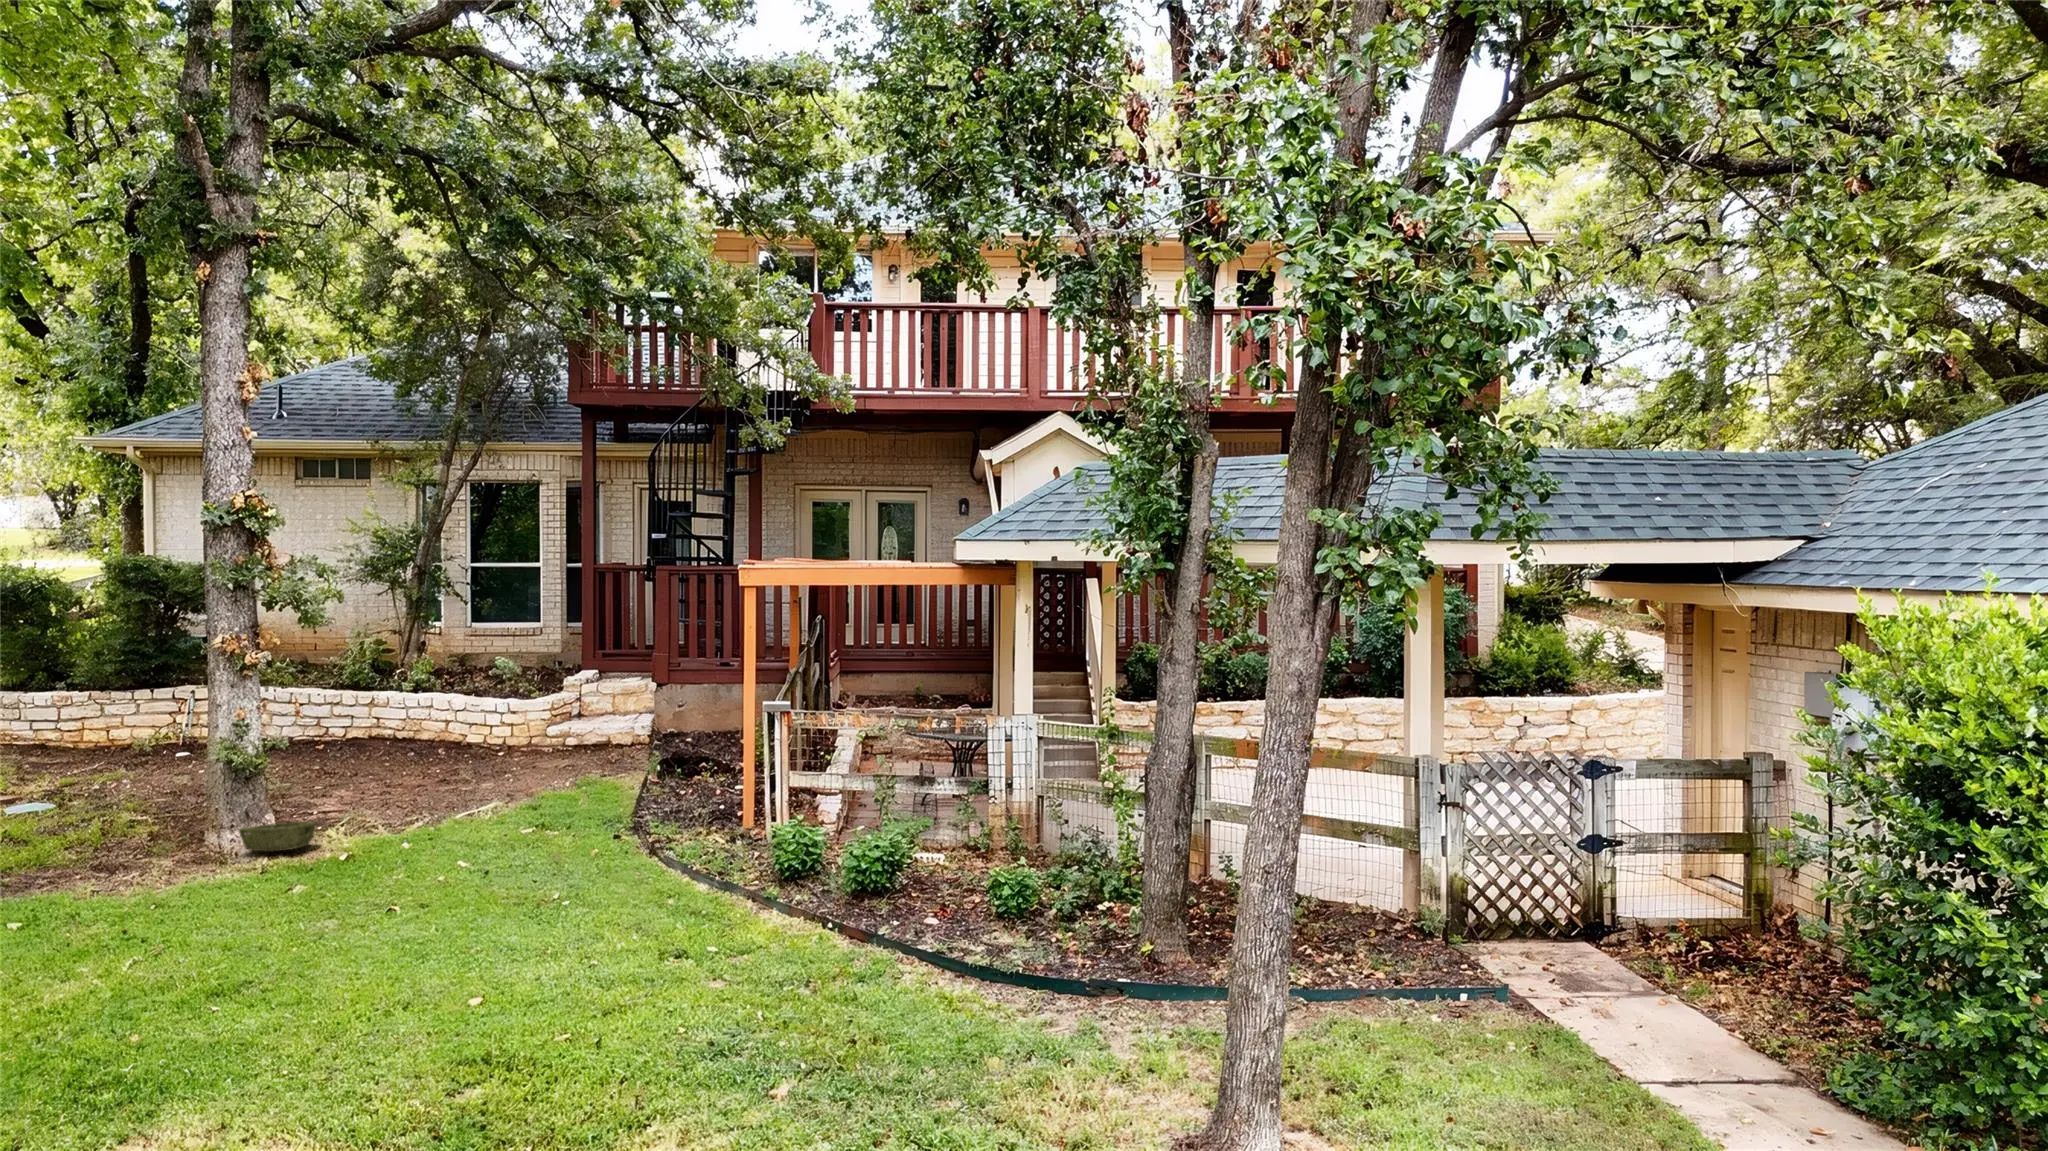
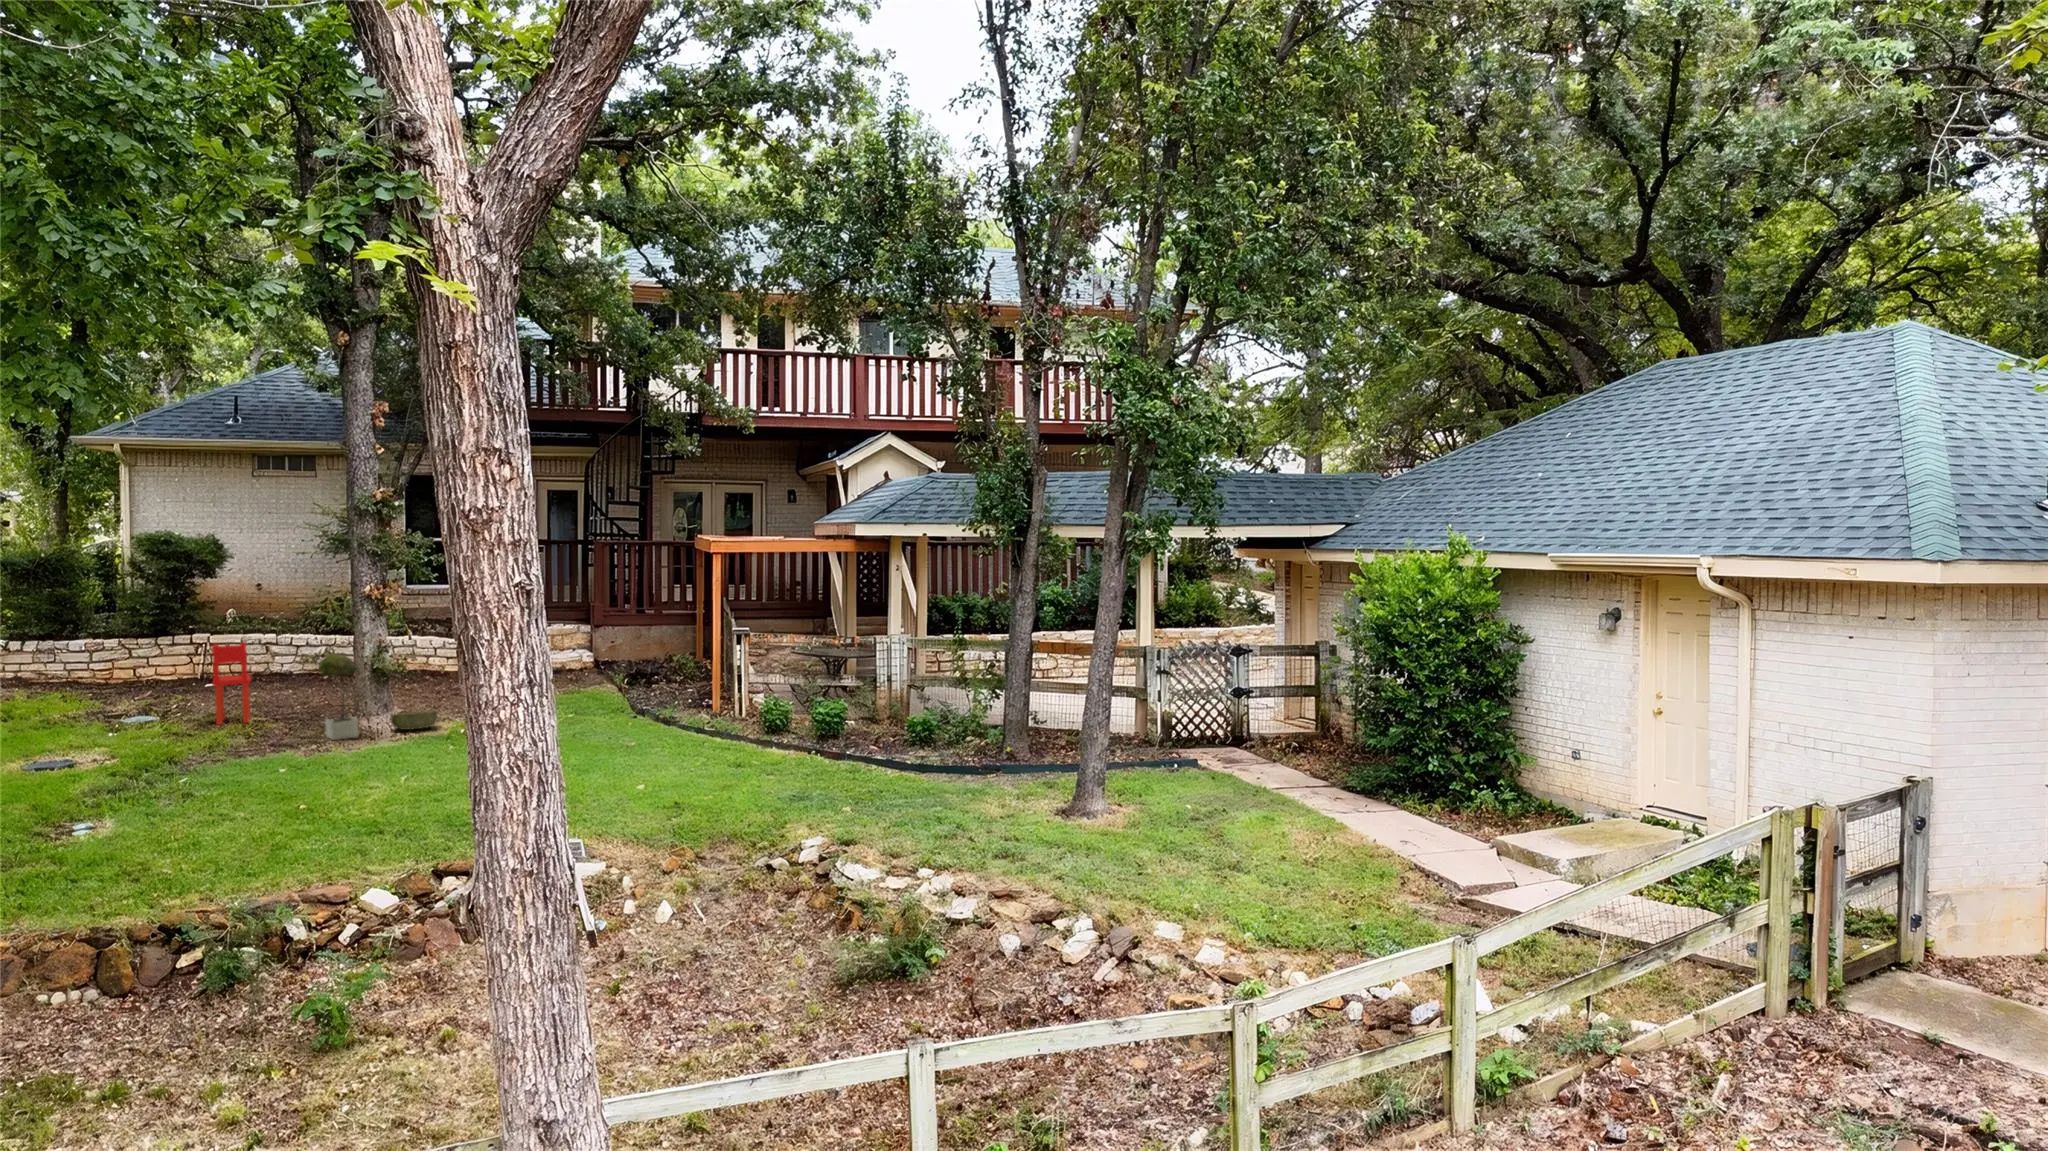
chair: none [46,714,116,829] -> present [212,643,251,725]
potted tree: none [128,737,194,869] -> present [318,654,359,740]

